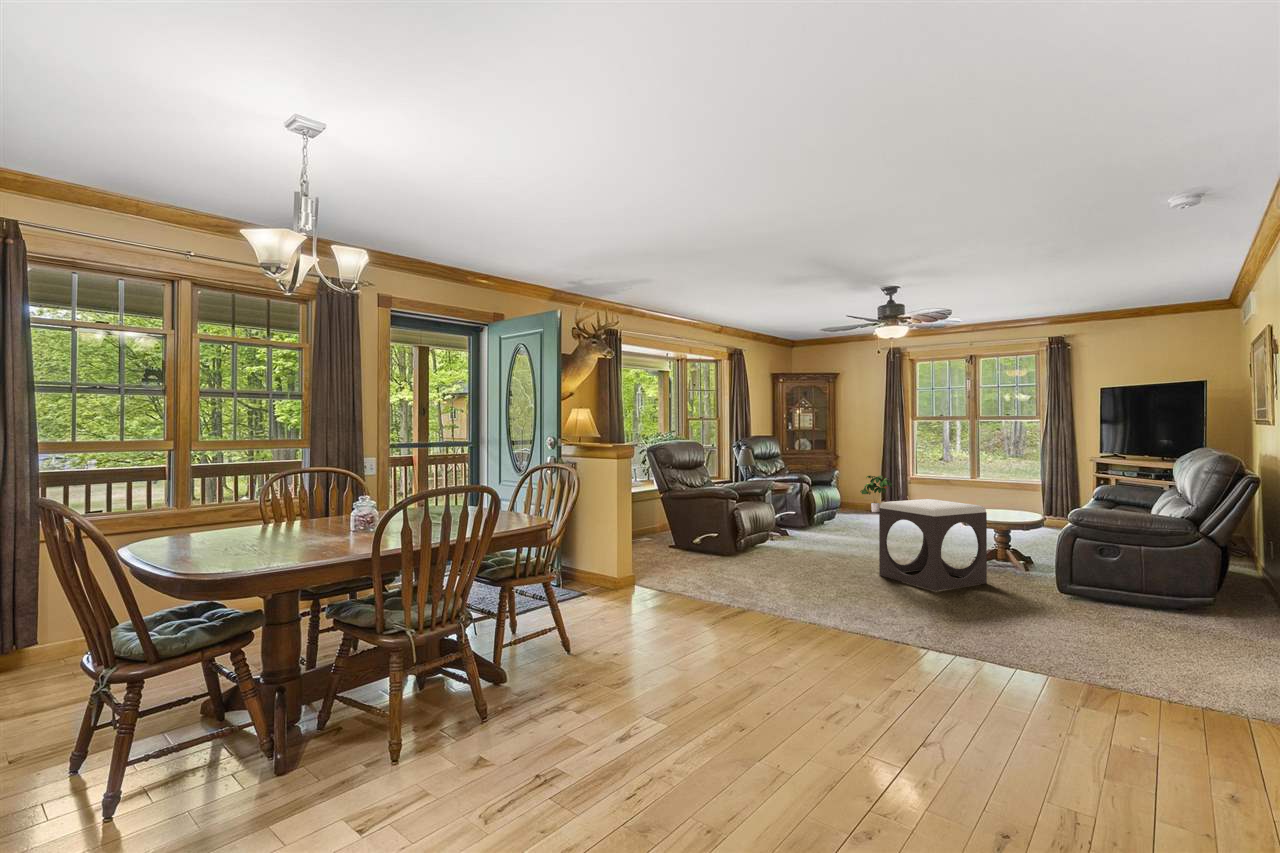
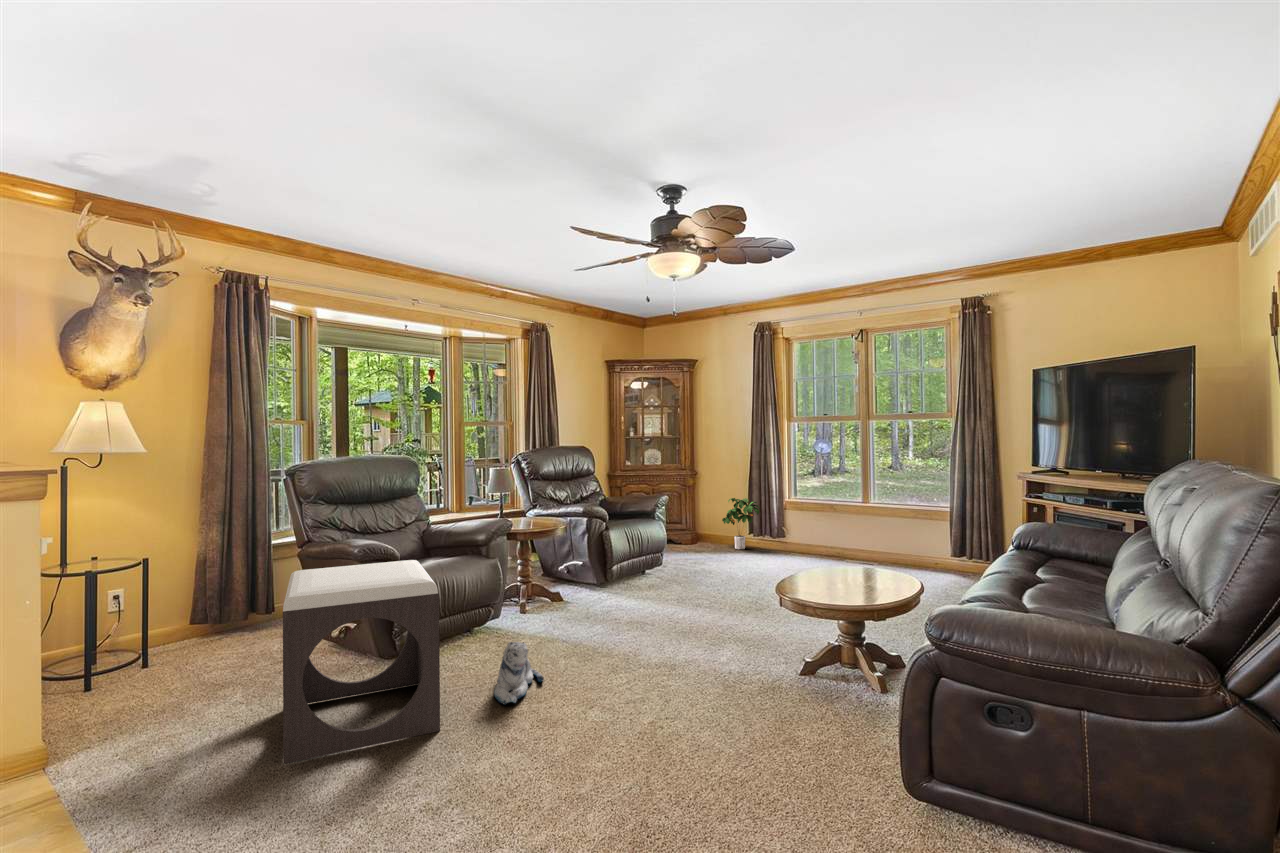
footstool: present [879,499,987,591] -> present [283,560,440,763]
plush toy: none [806,542,833,572] -> present [494,642,544,705]

